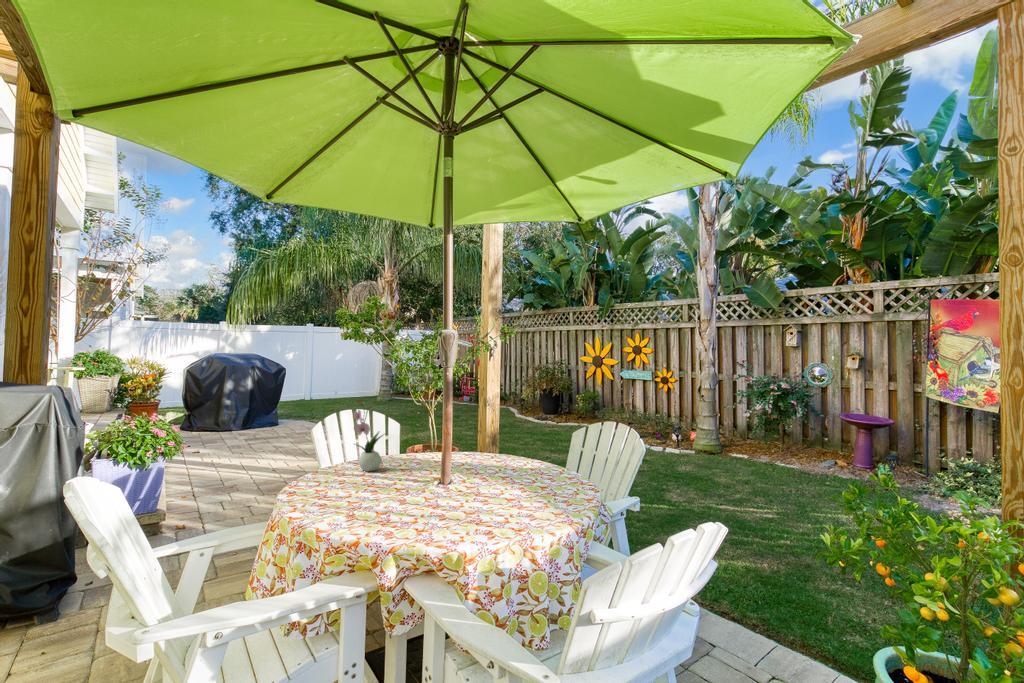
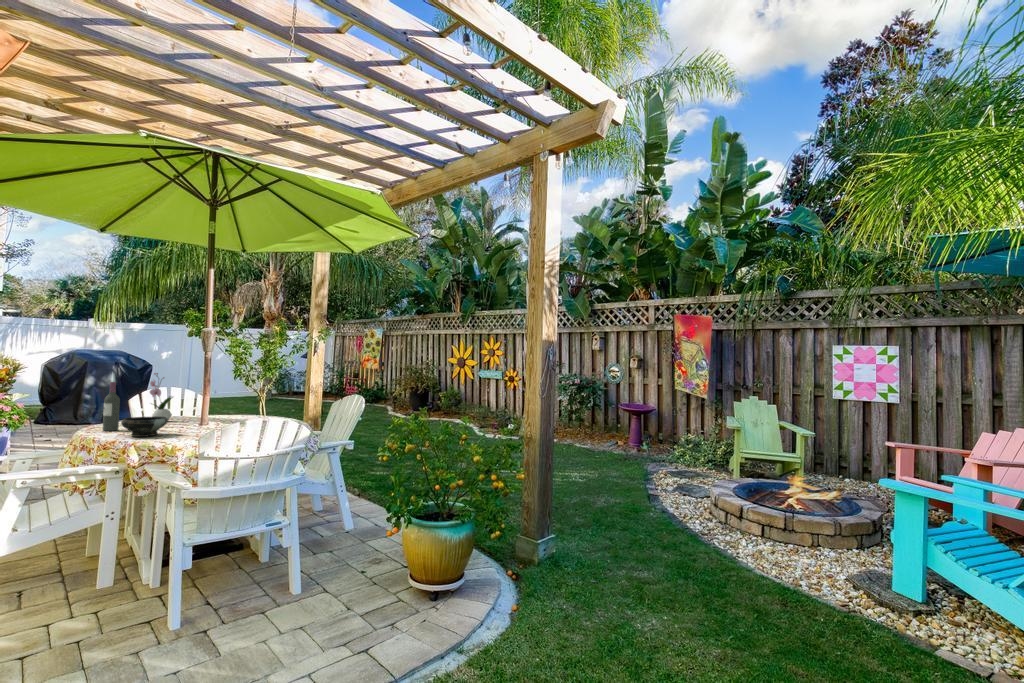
wine bottle: none [313,423,335,504] -> present [103,382,120,431]
bowl: none [358,485,425,529] -> present [121,416,168,437]

